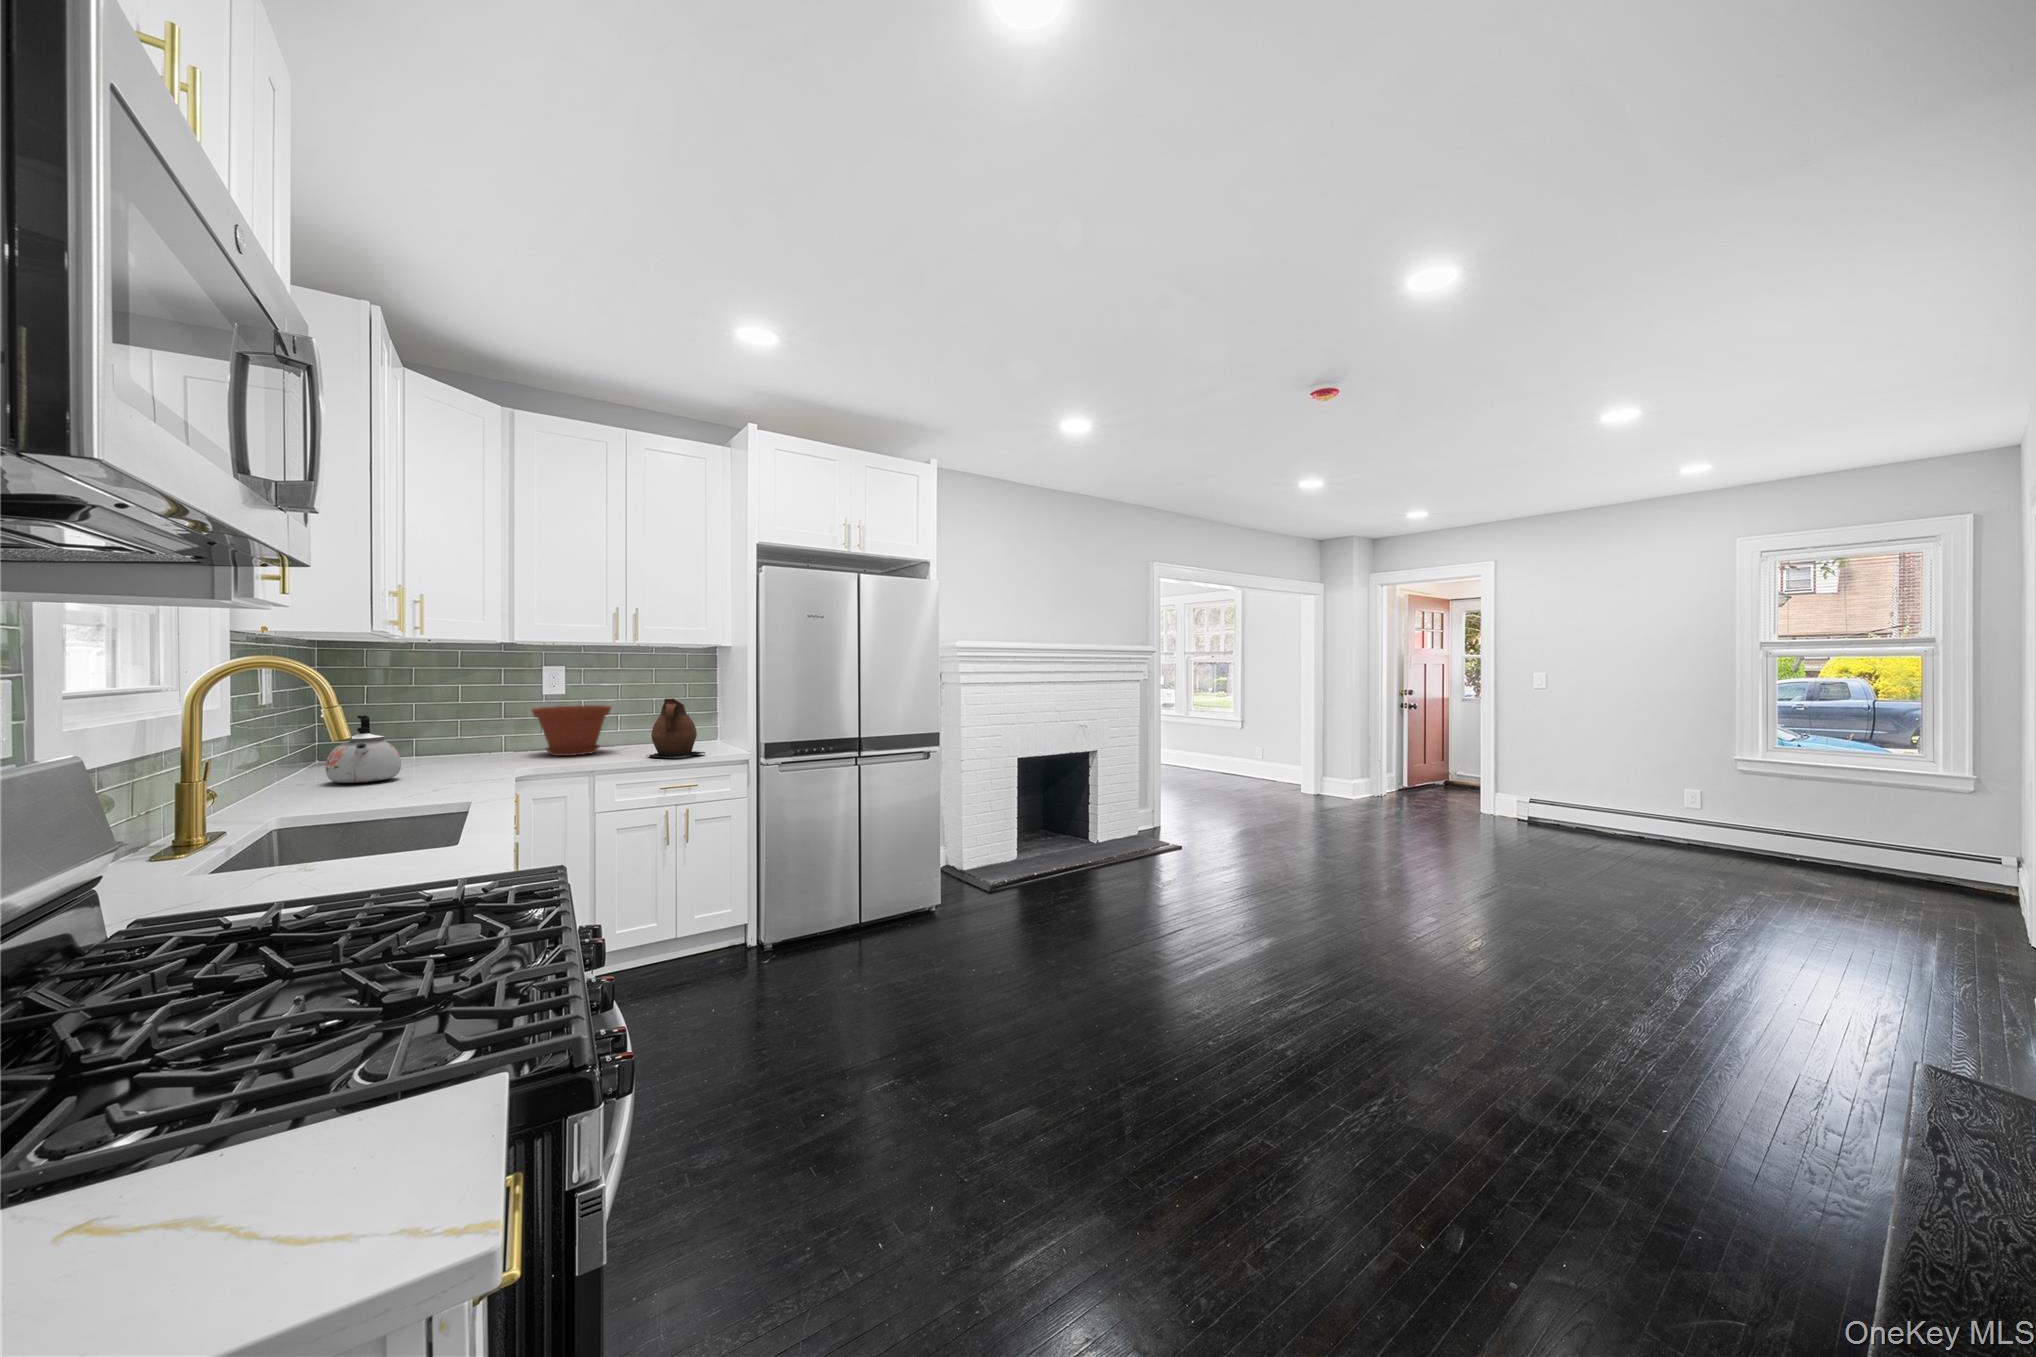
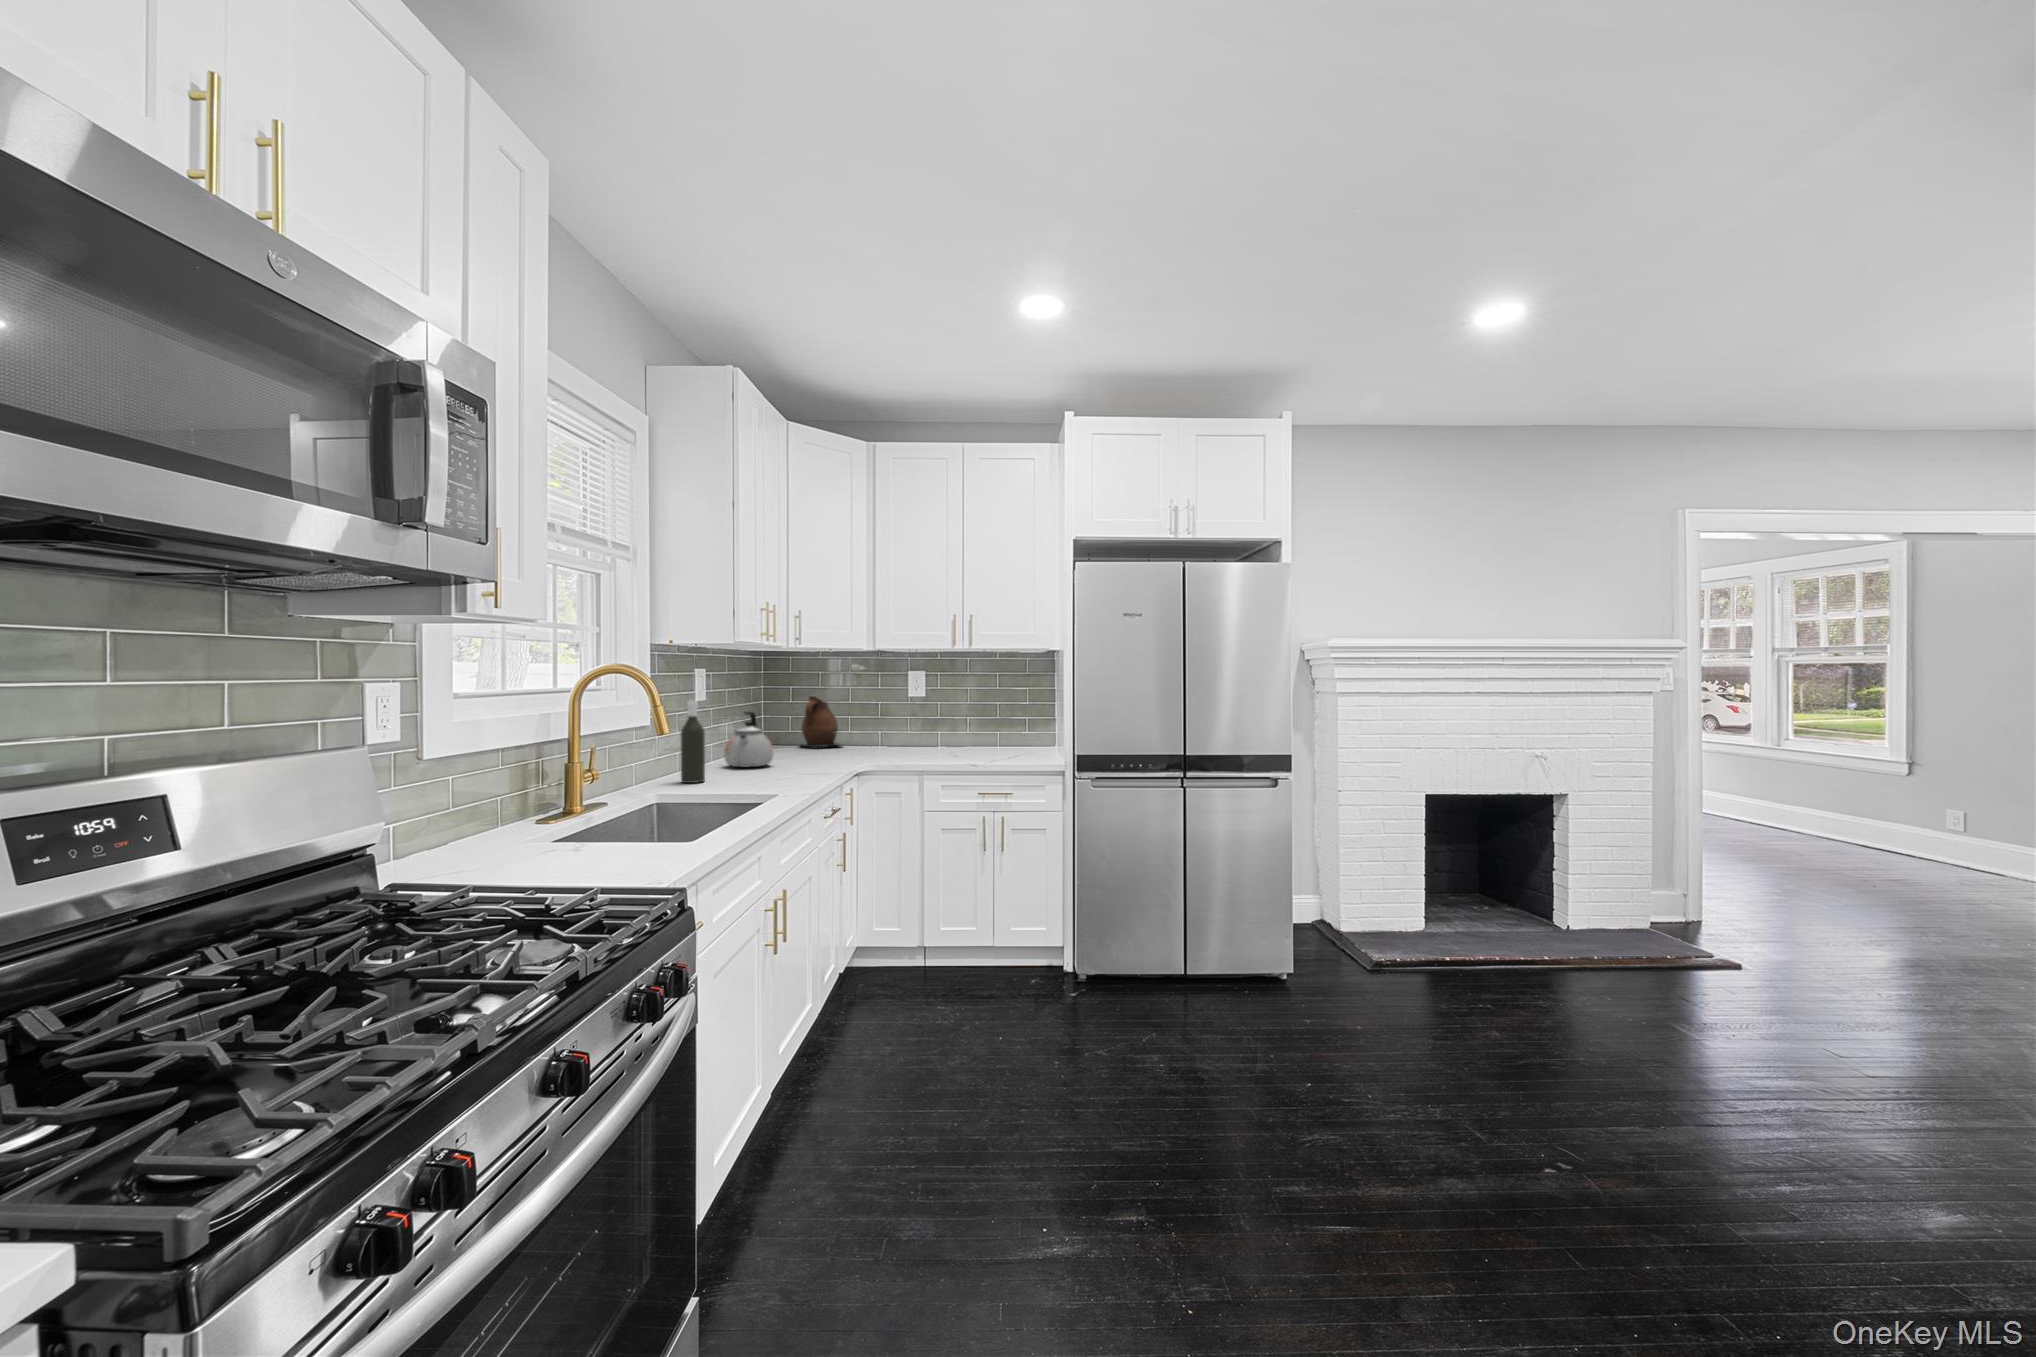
ceramic pitcher: present [649,699,705,758] -> present [801,696,840,747]
bottle: none [287,705,327,808] -> present [681,701,705,783]
plant pot: present [532,705,611,756] -> none [884,709,950,756]

